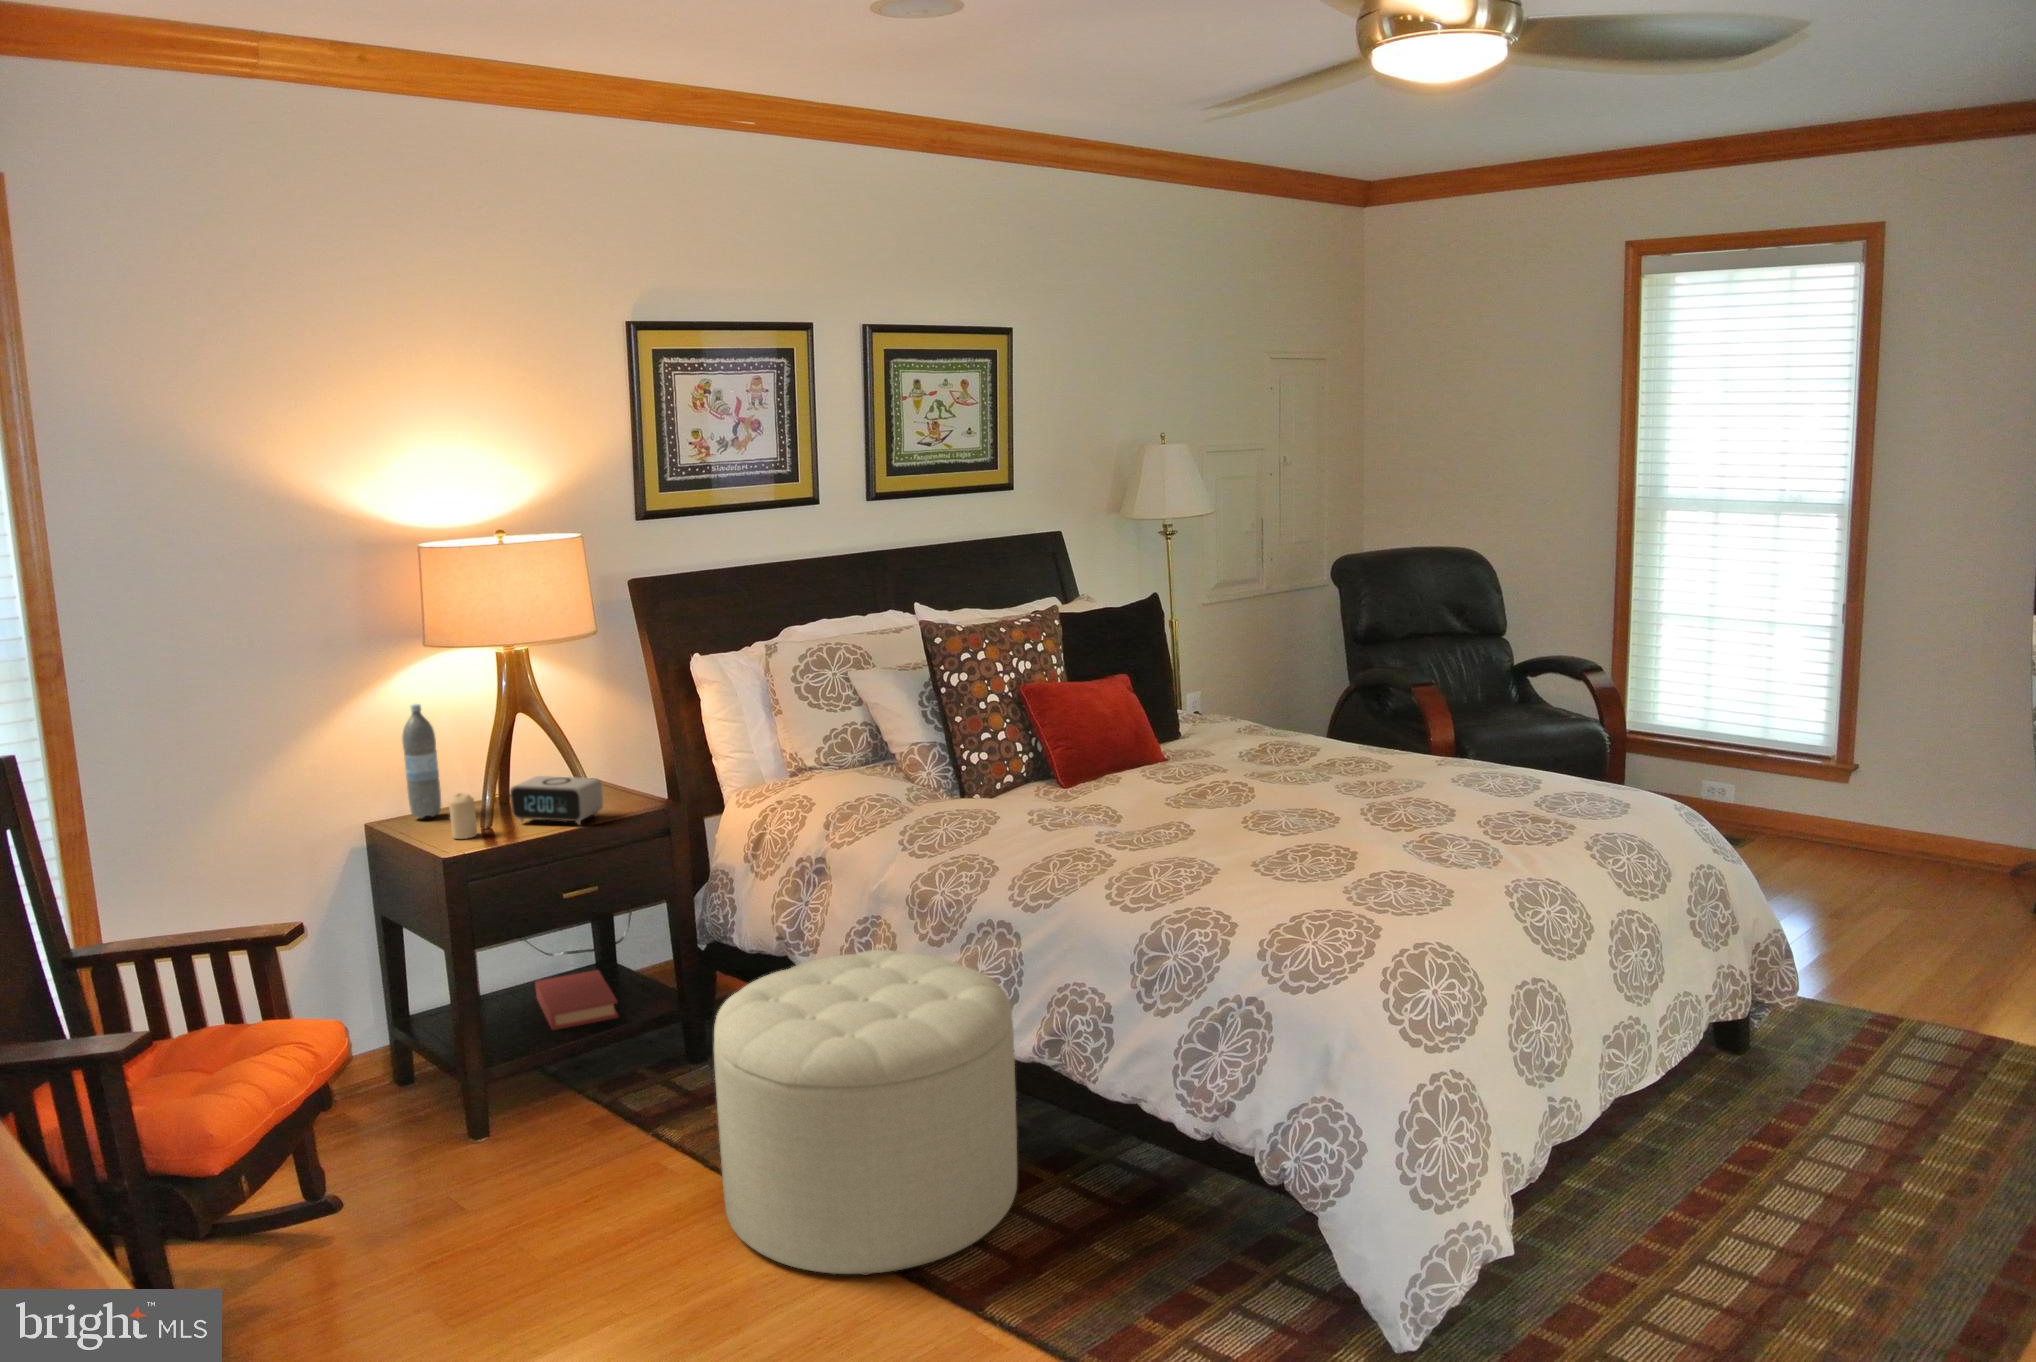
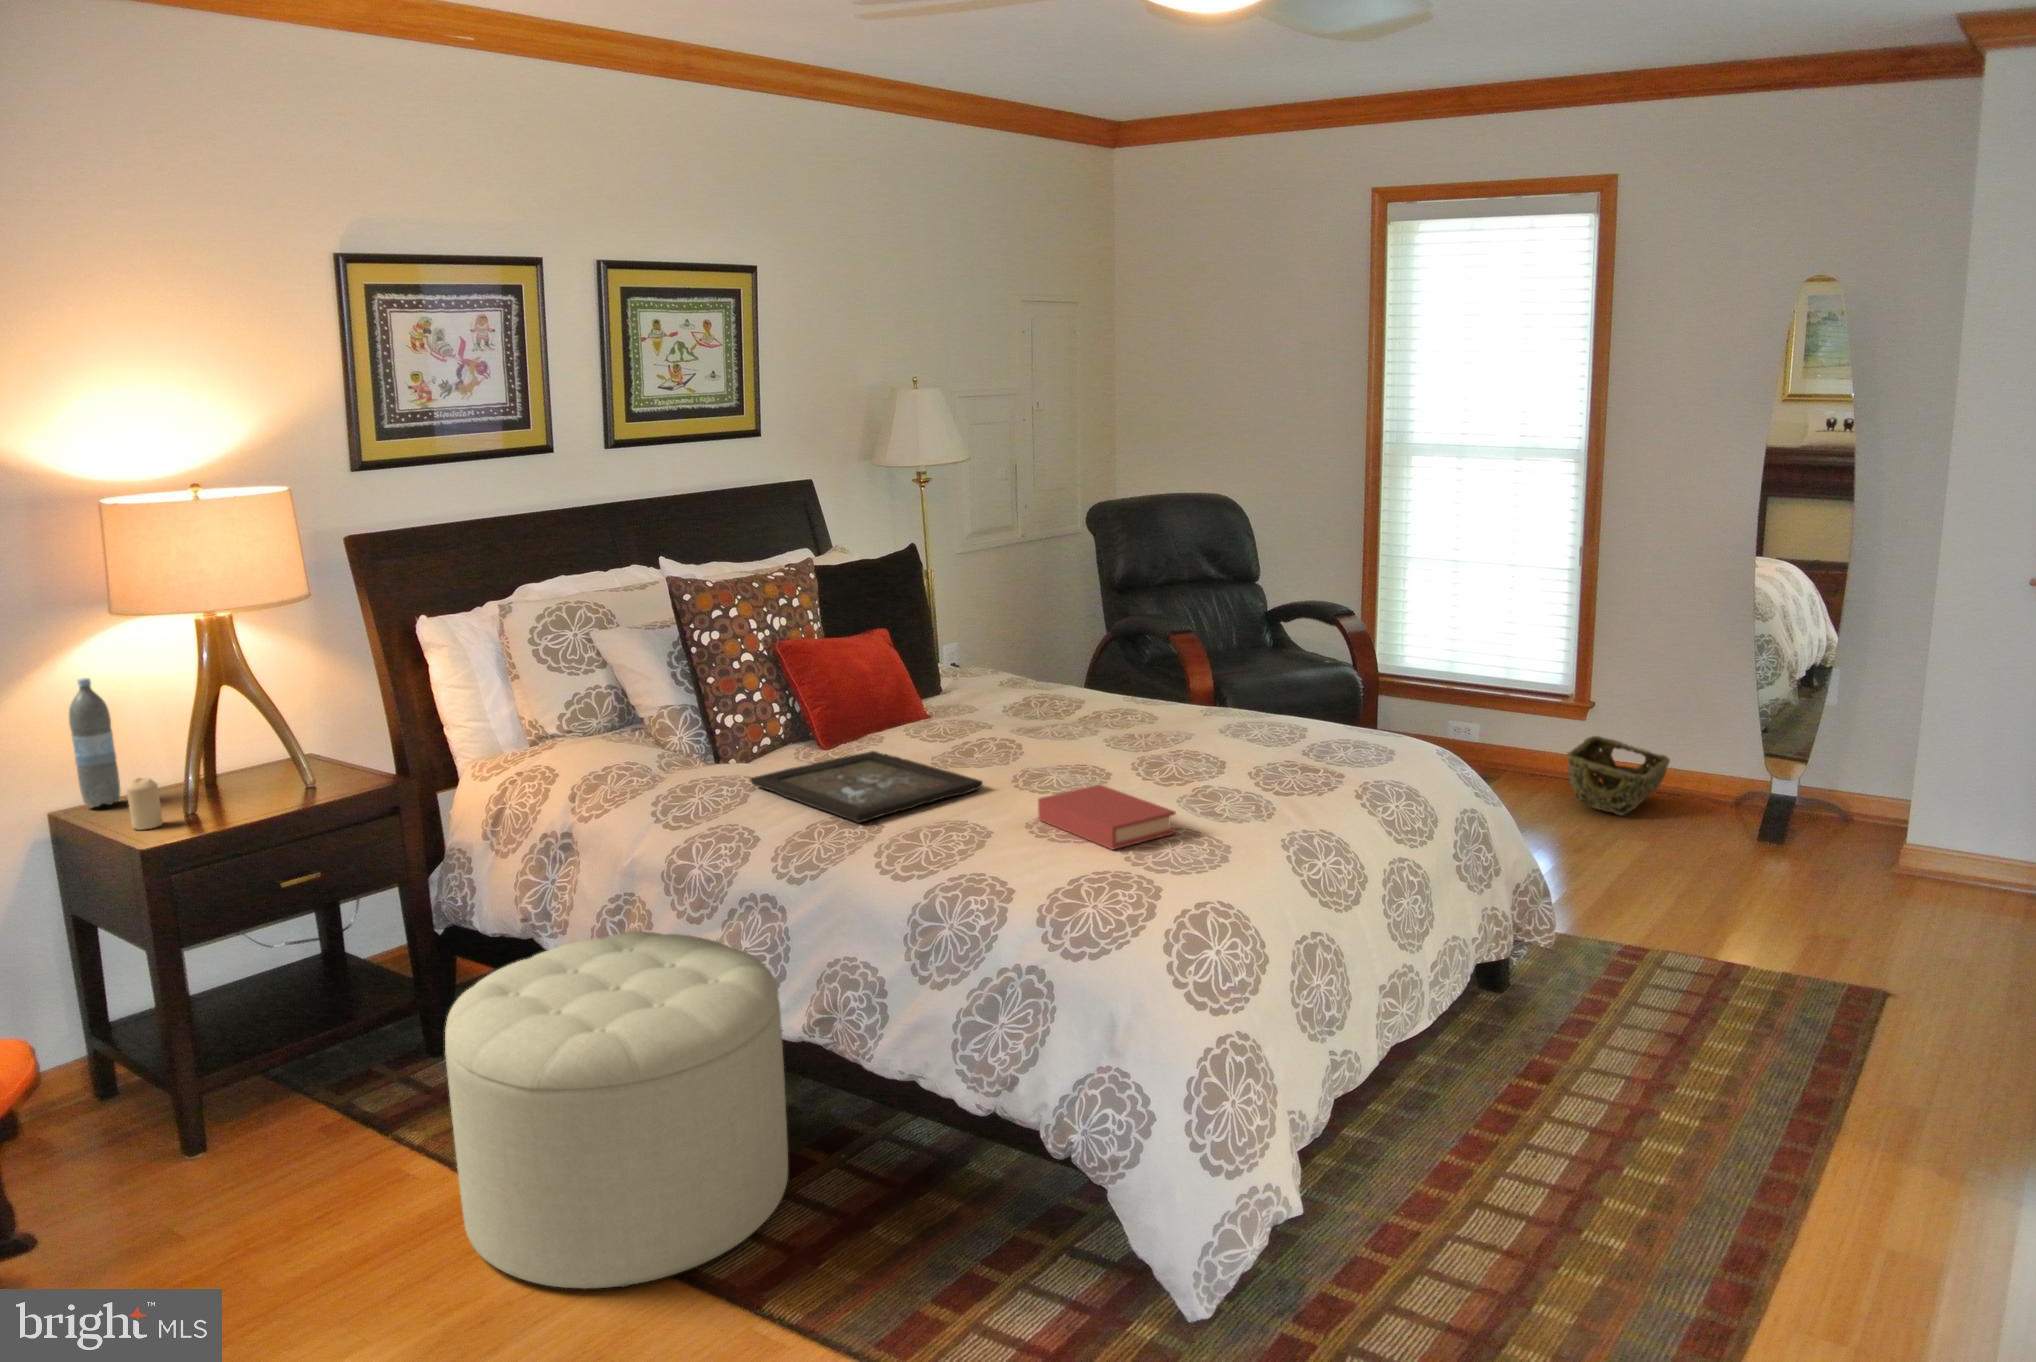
alarm clock: present [510,776,603,825] -> none [202,755,314,809]
tray: none [990,790,1211,856] -> present [751,751,983,823]
woven basket: none [1835,800,1955,885] -> present [1567,736,1670,816]
book: present [535,970,618,1030] -> present [1038,785,1176,849]

